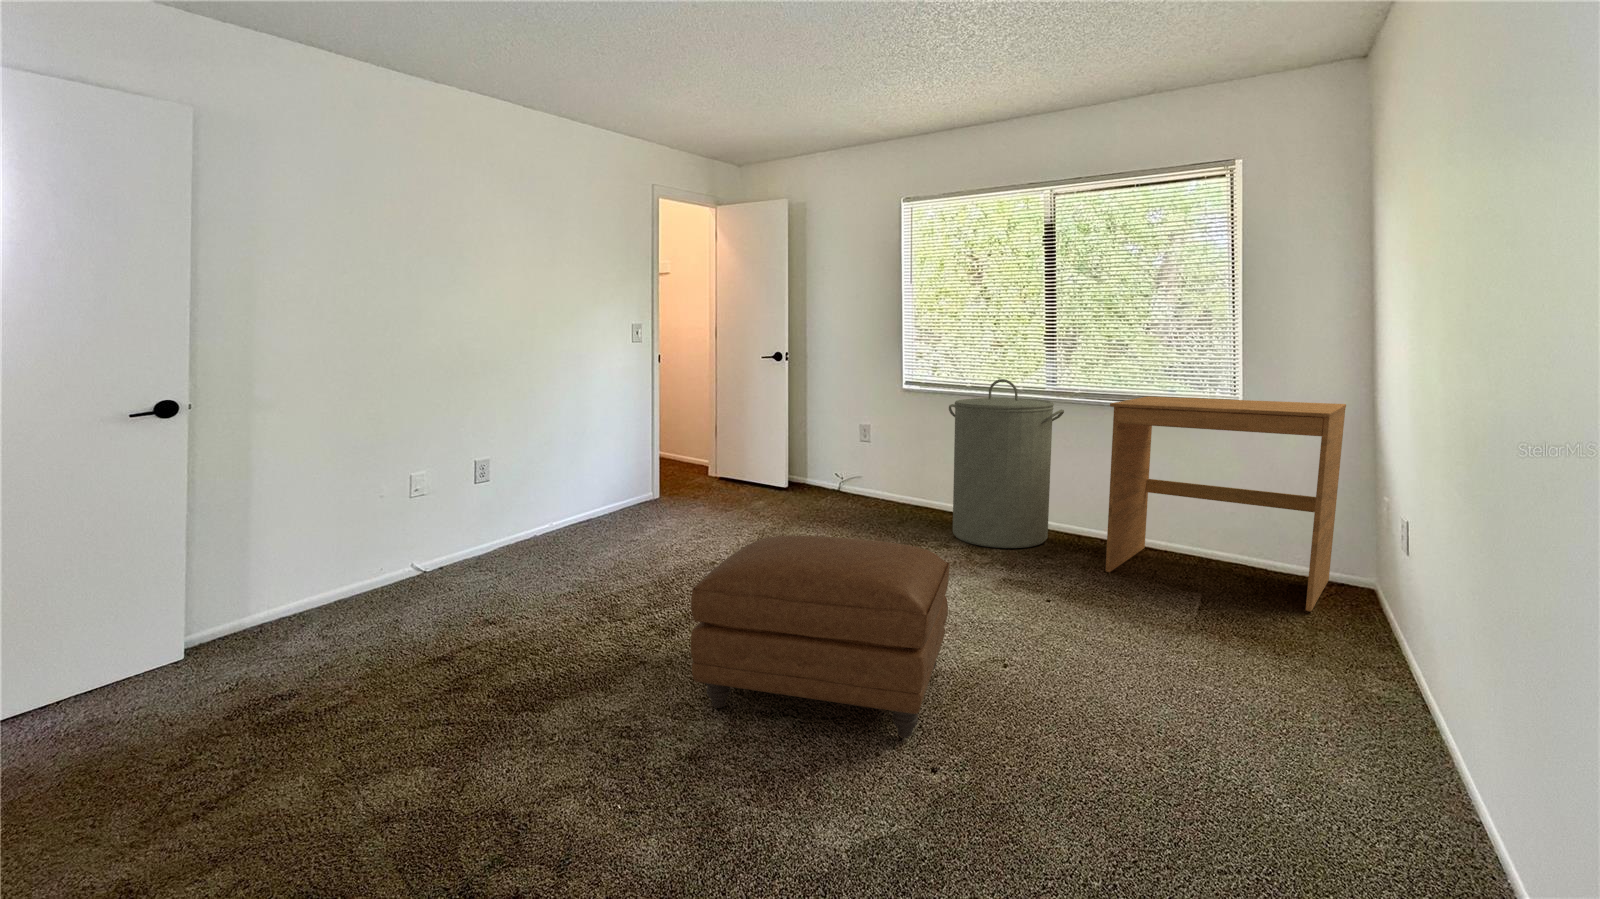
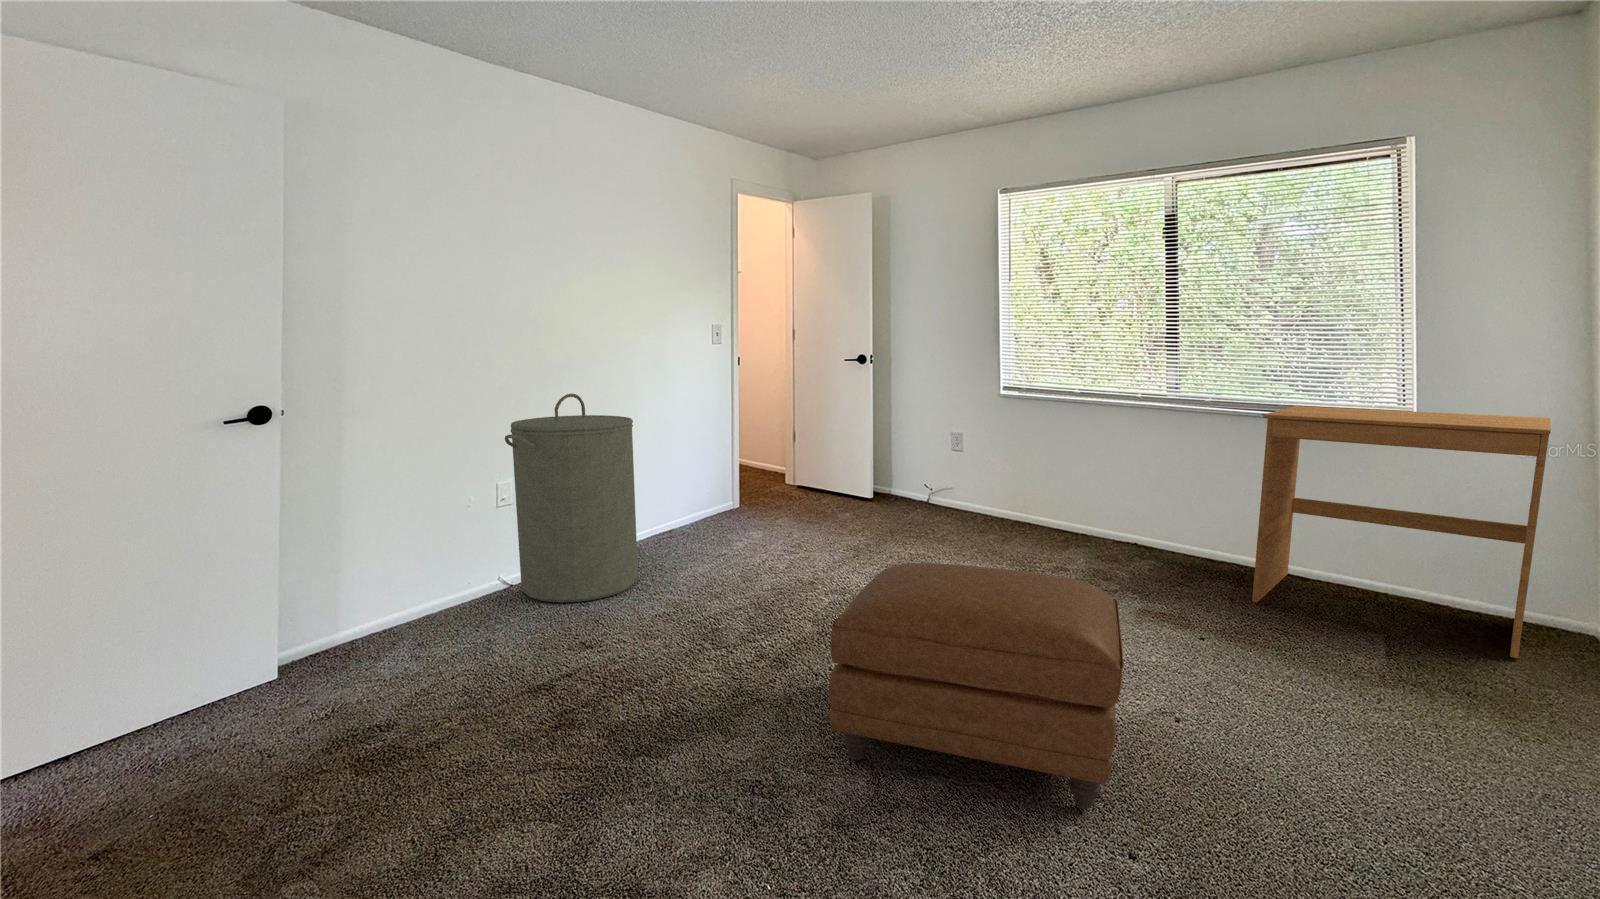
laundry hamper: present [949,379,1064,548] -> present [505,394,638,602]

